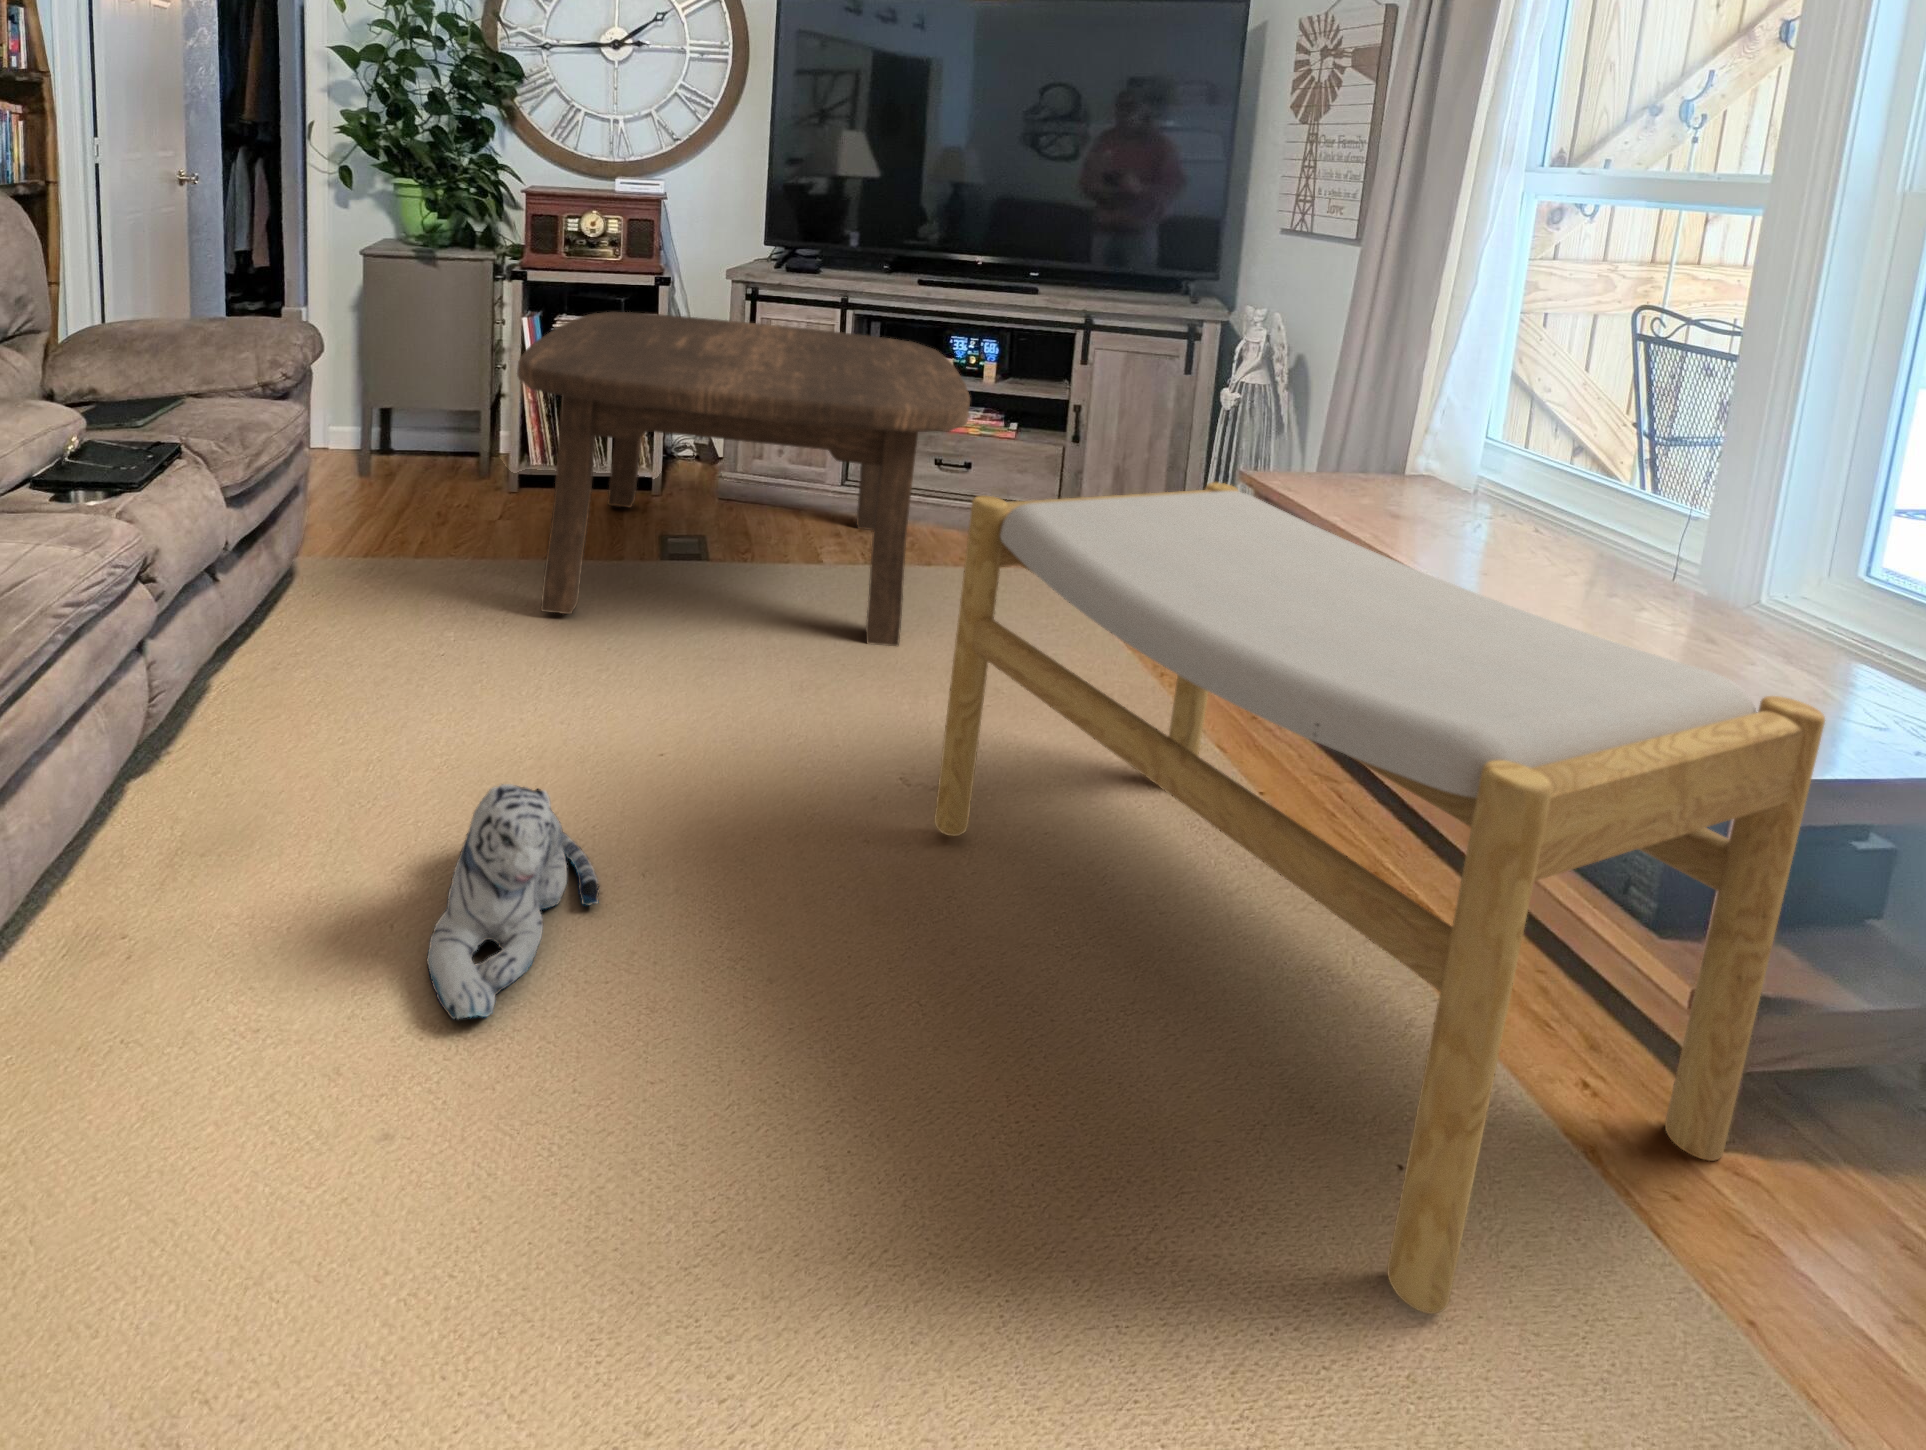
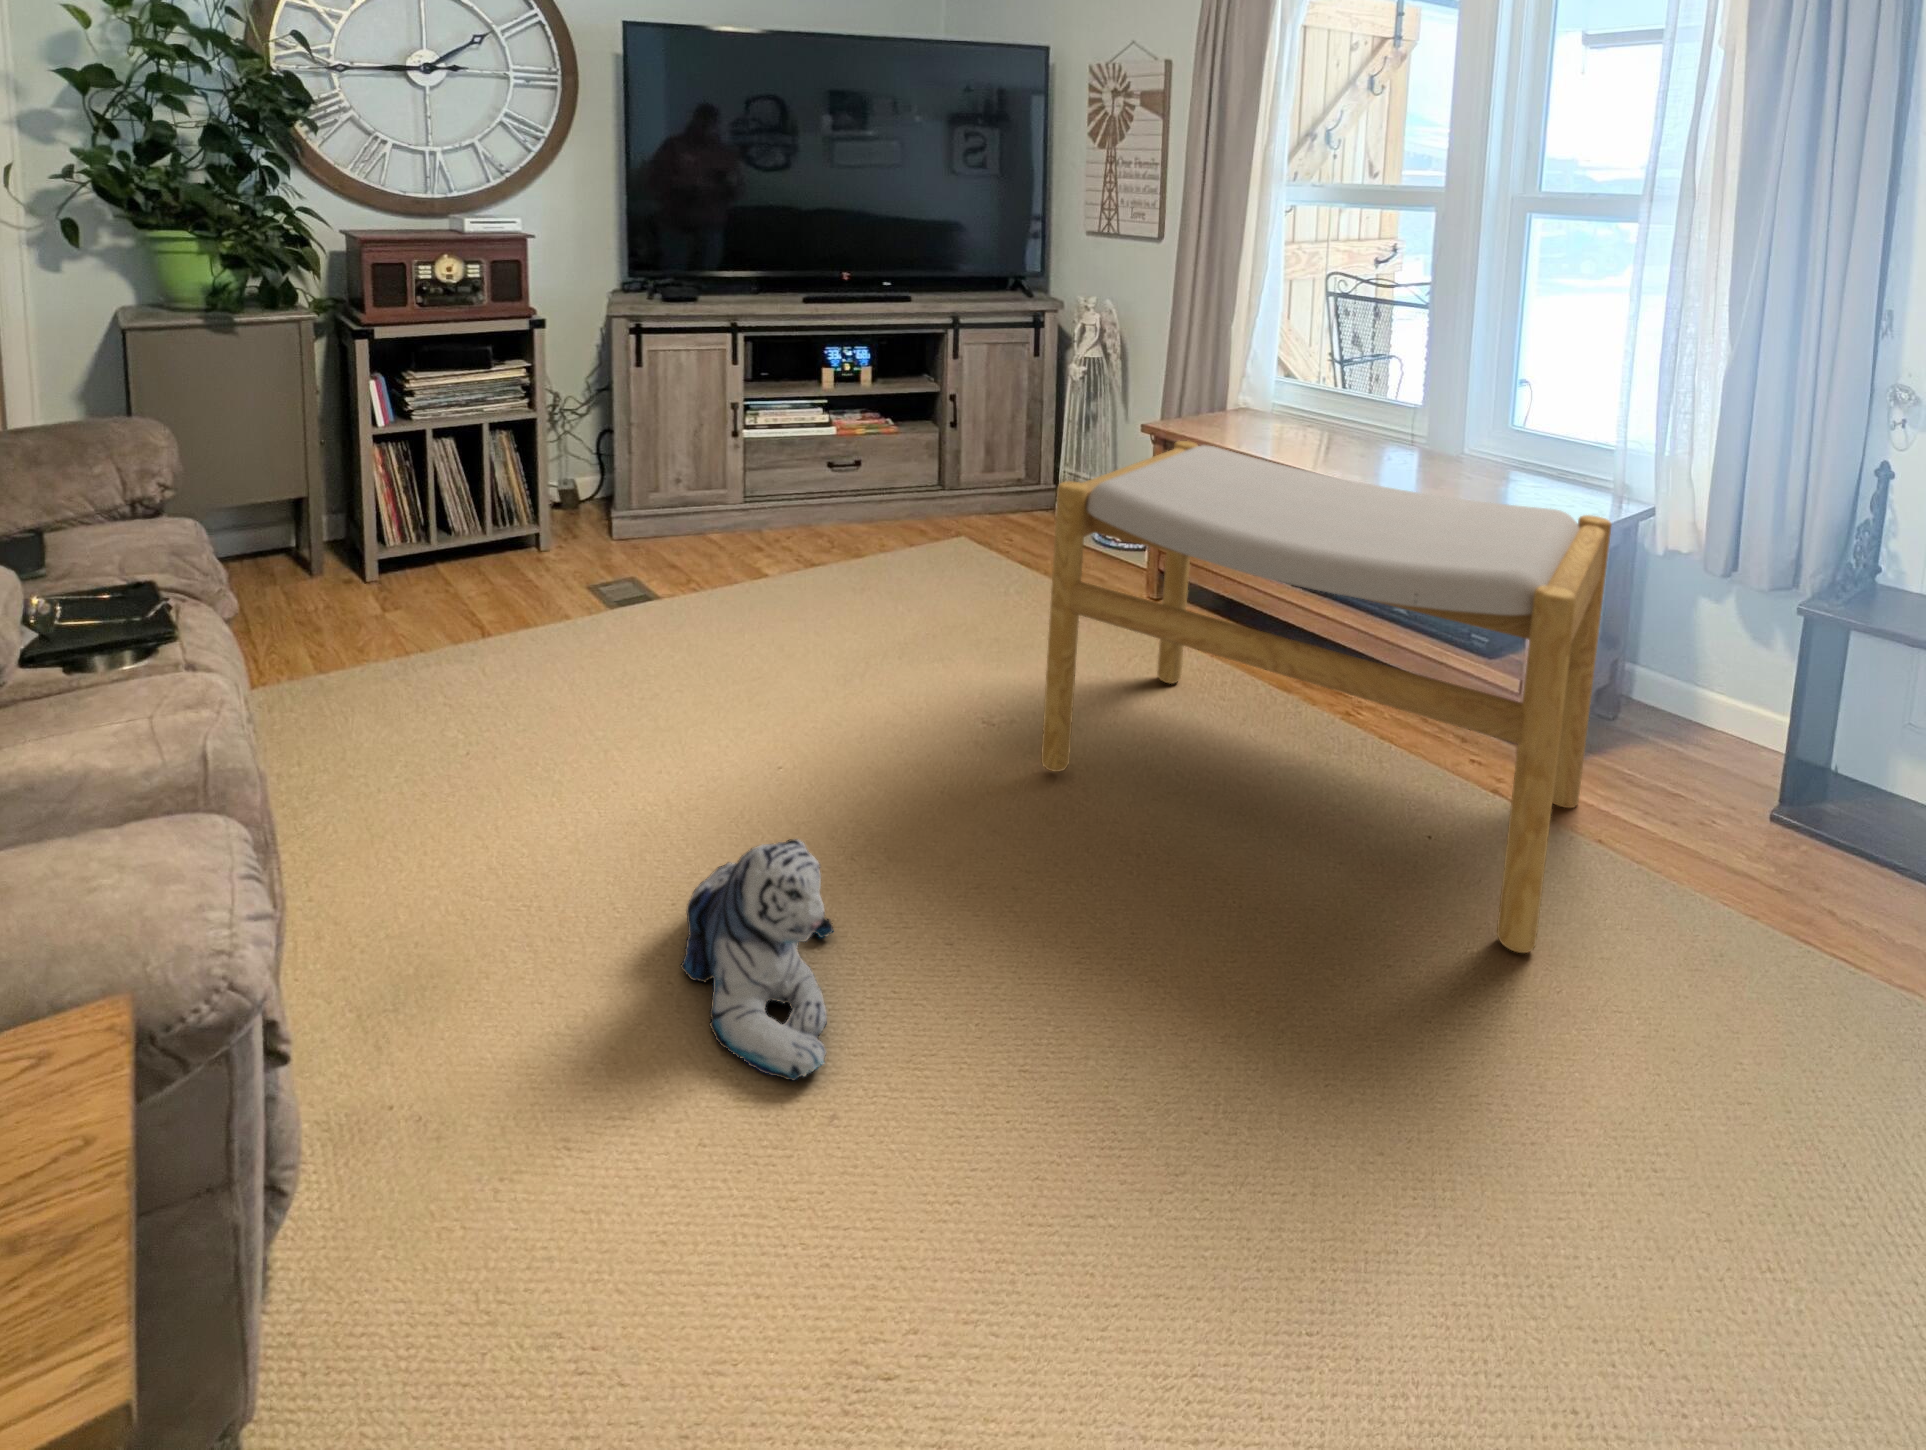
coffee table: present [517,312,970,646] -> none [457,356,931,691]

